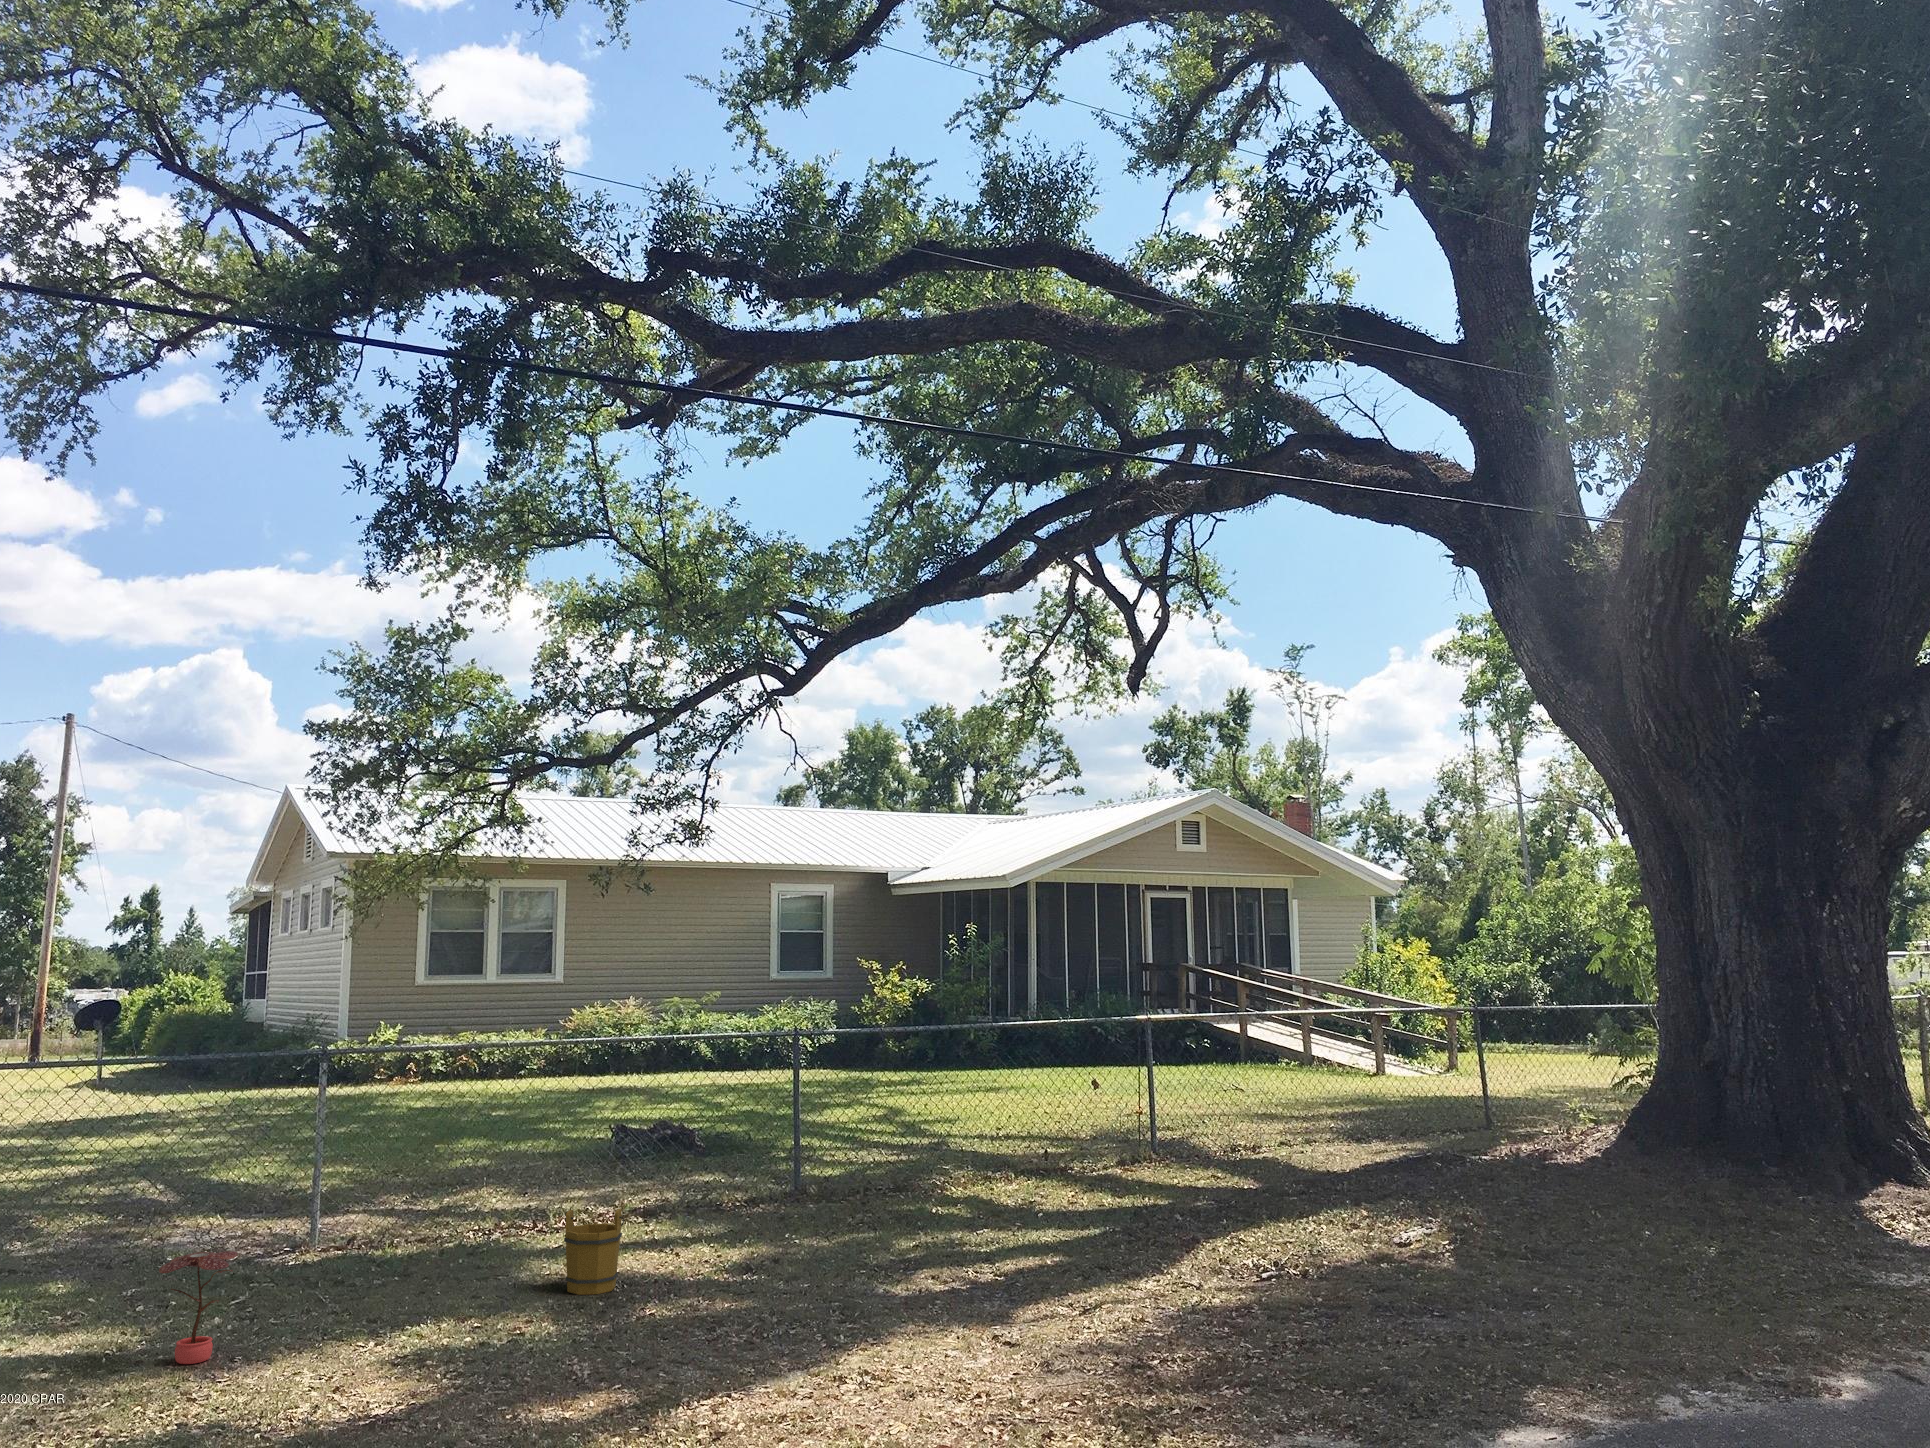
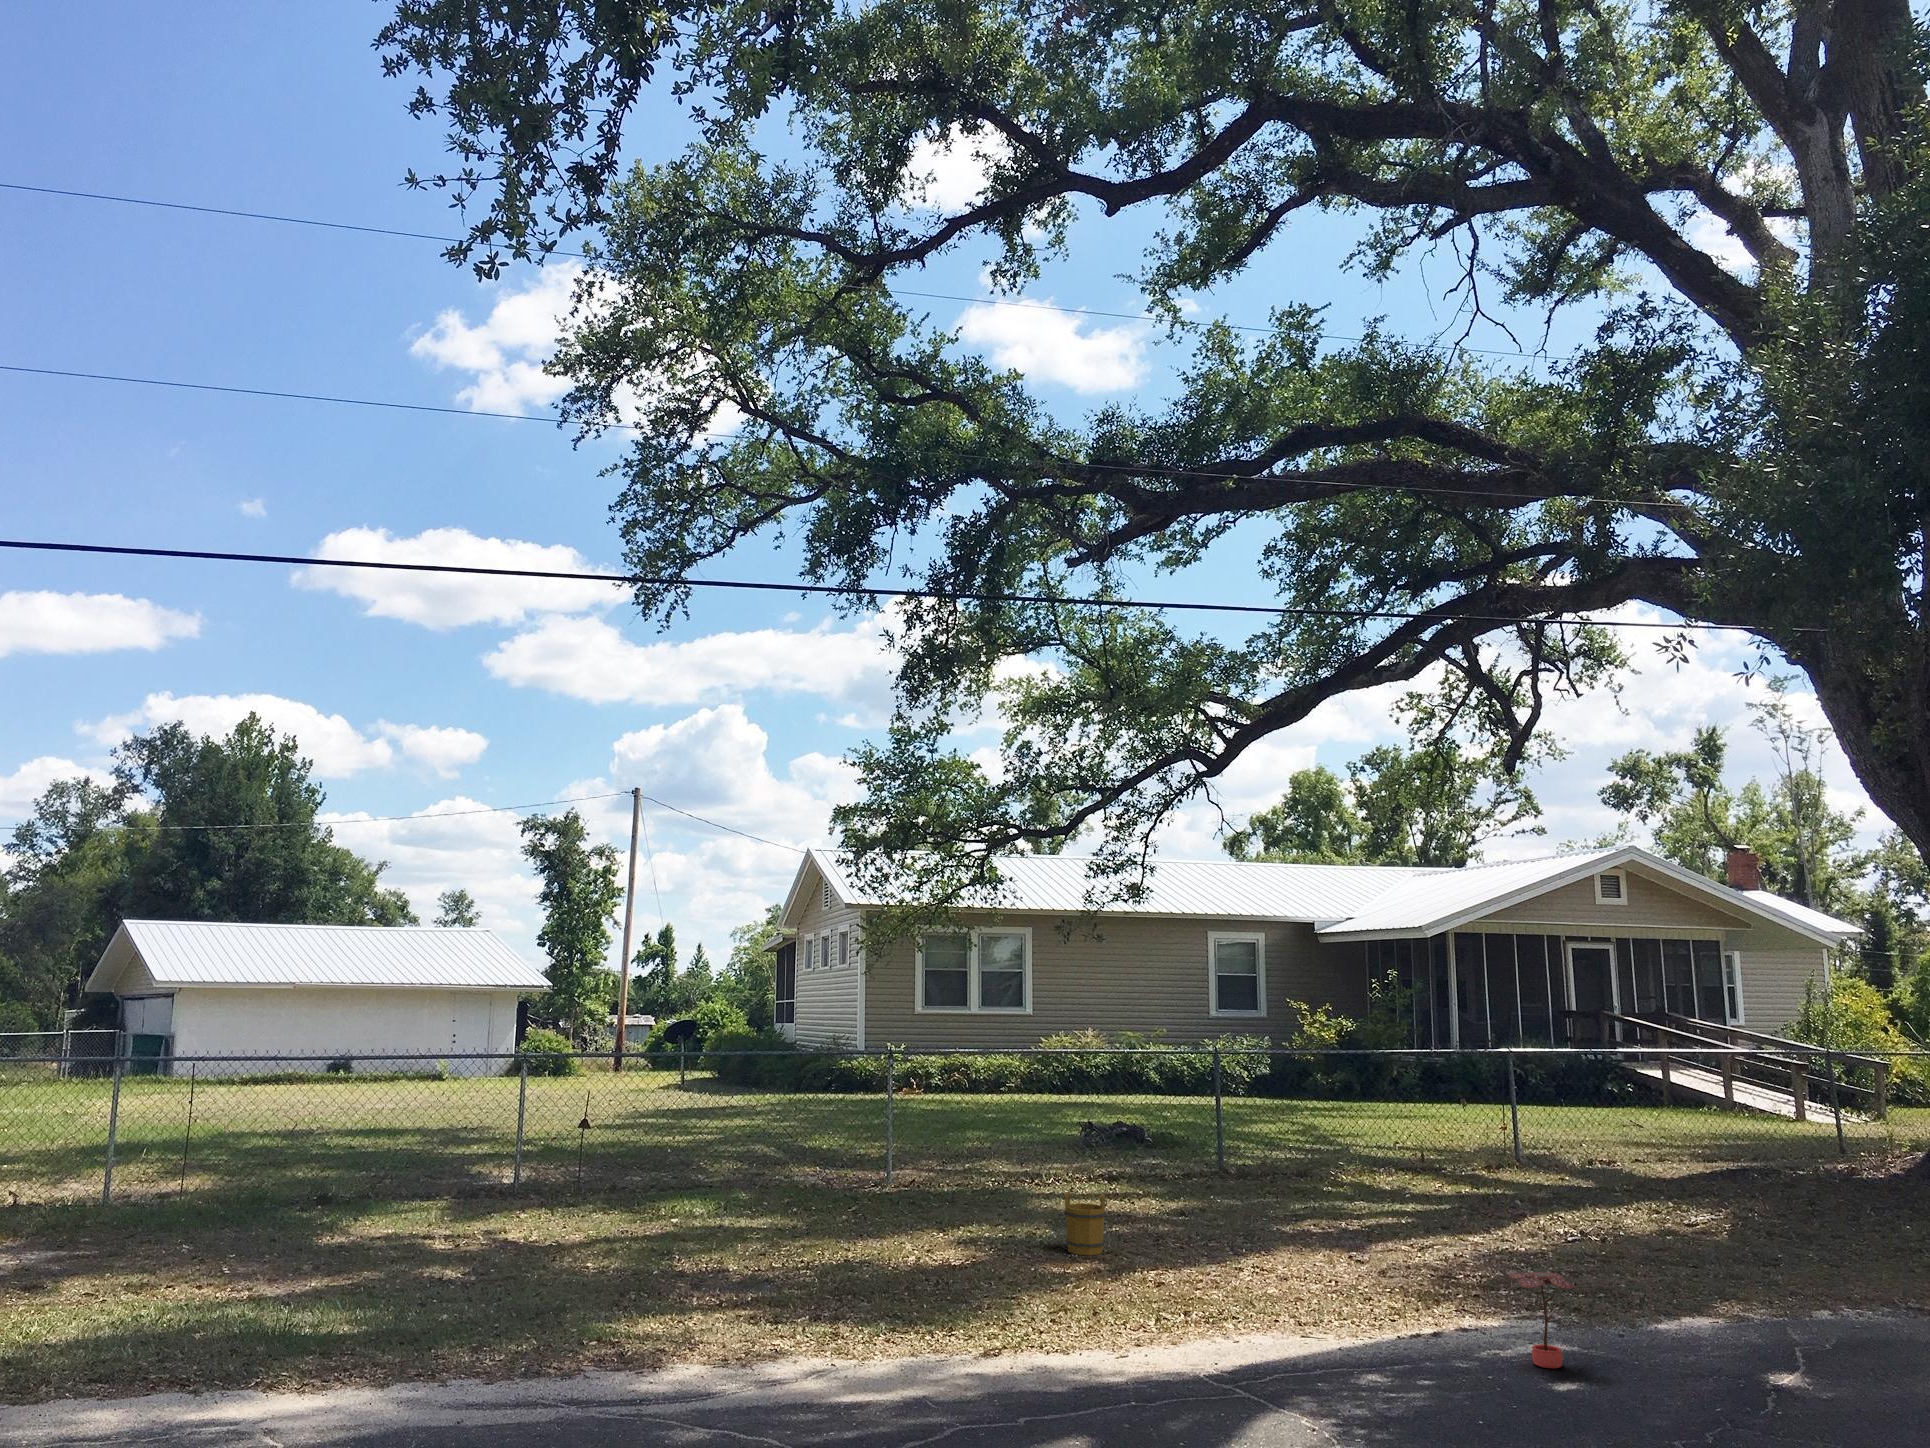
potted plant: present [159,1251,238,1364] -> present [1509,1272,1576,1368]

